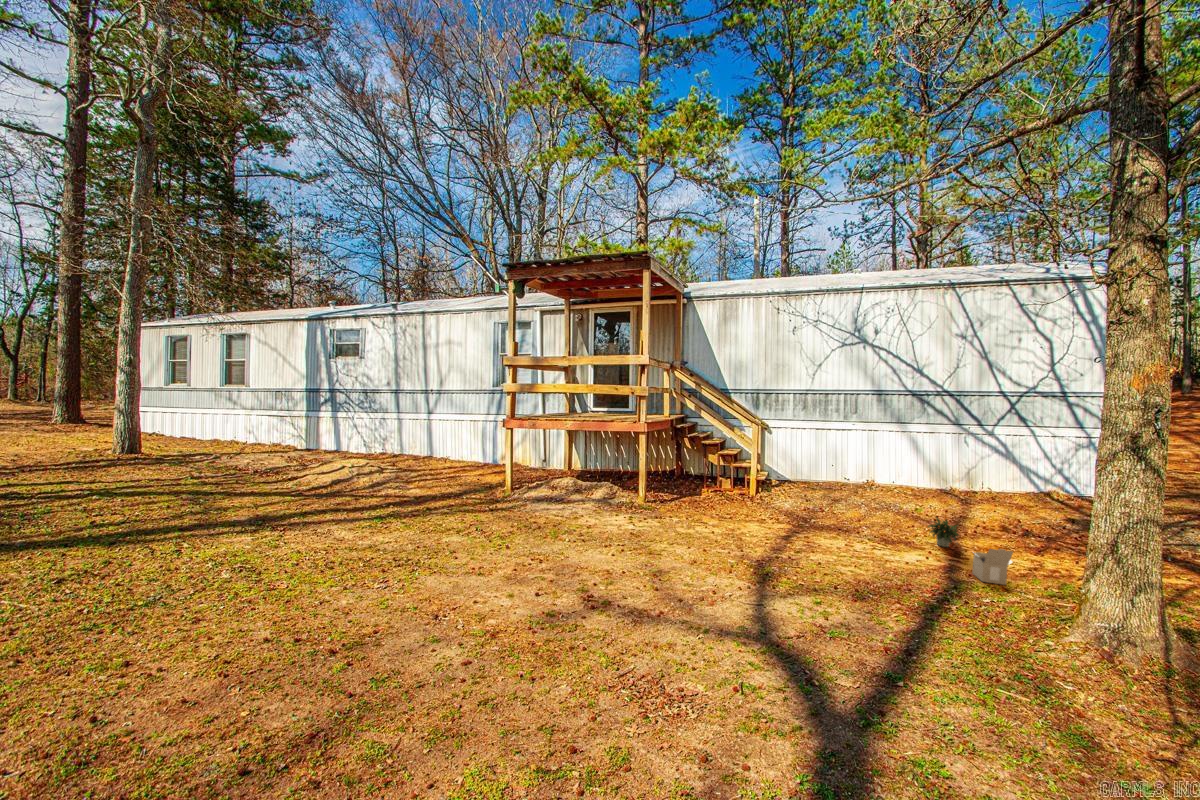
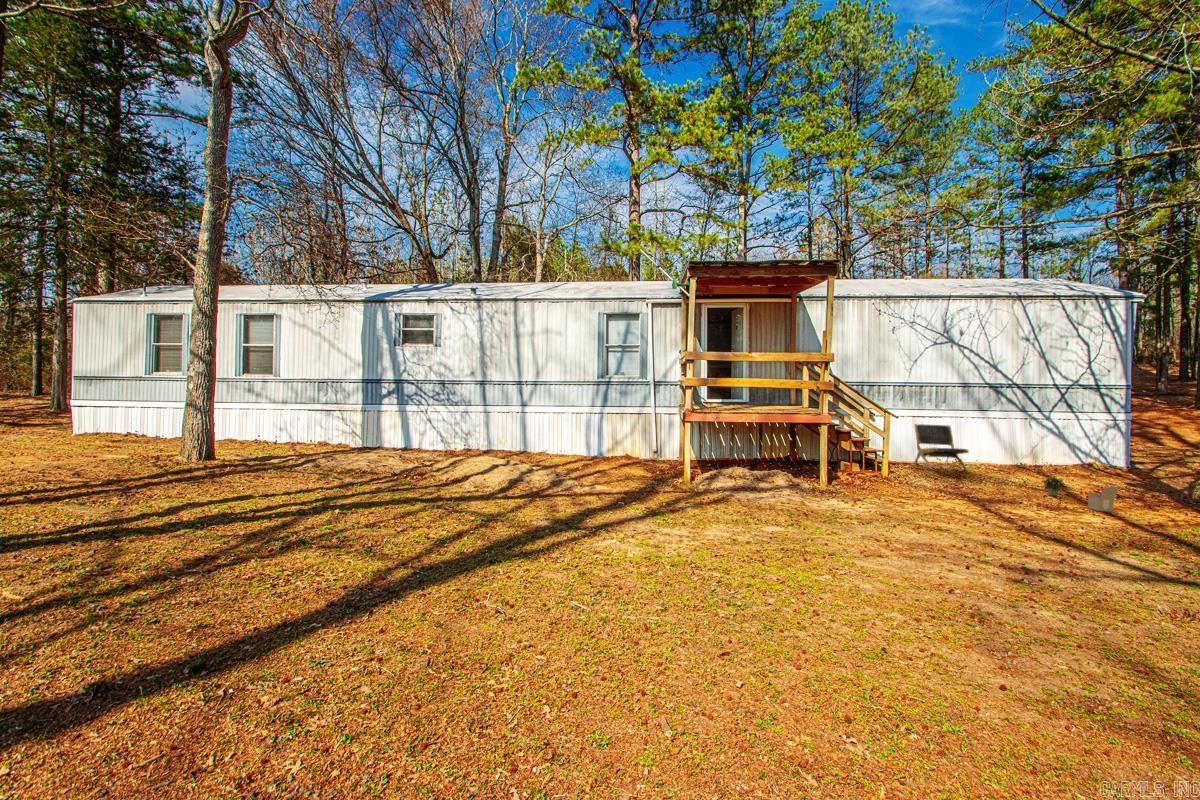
lounge chair: none [816,437,870,498] -> present [914,424,969,471]

